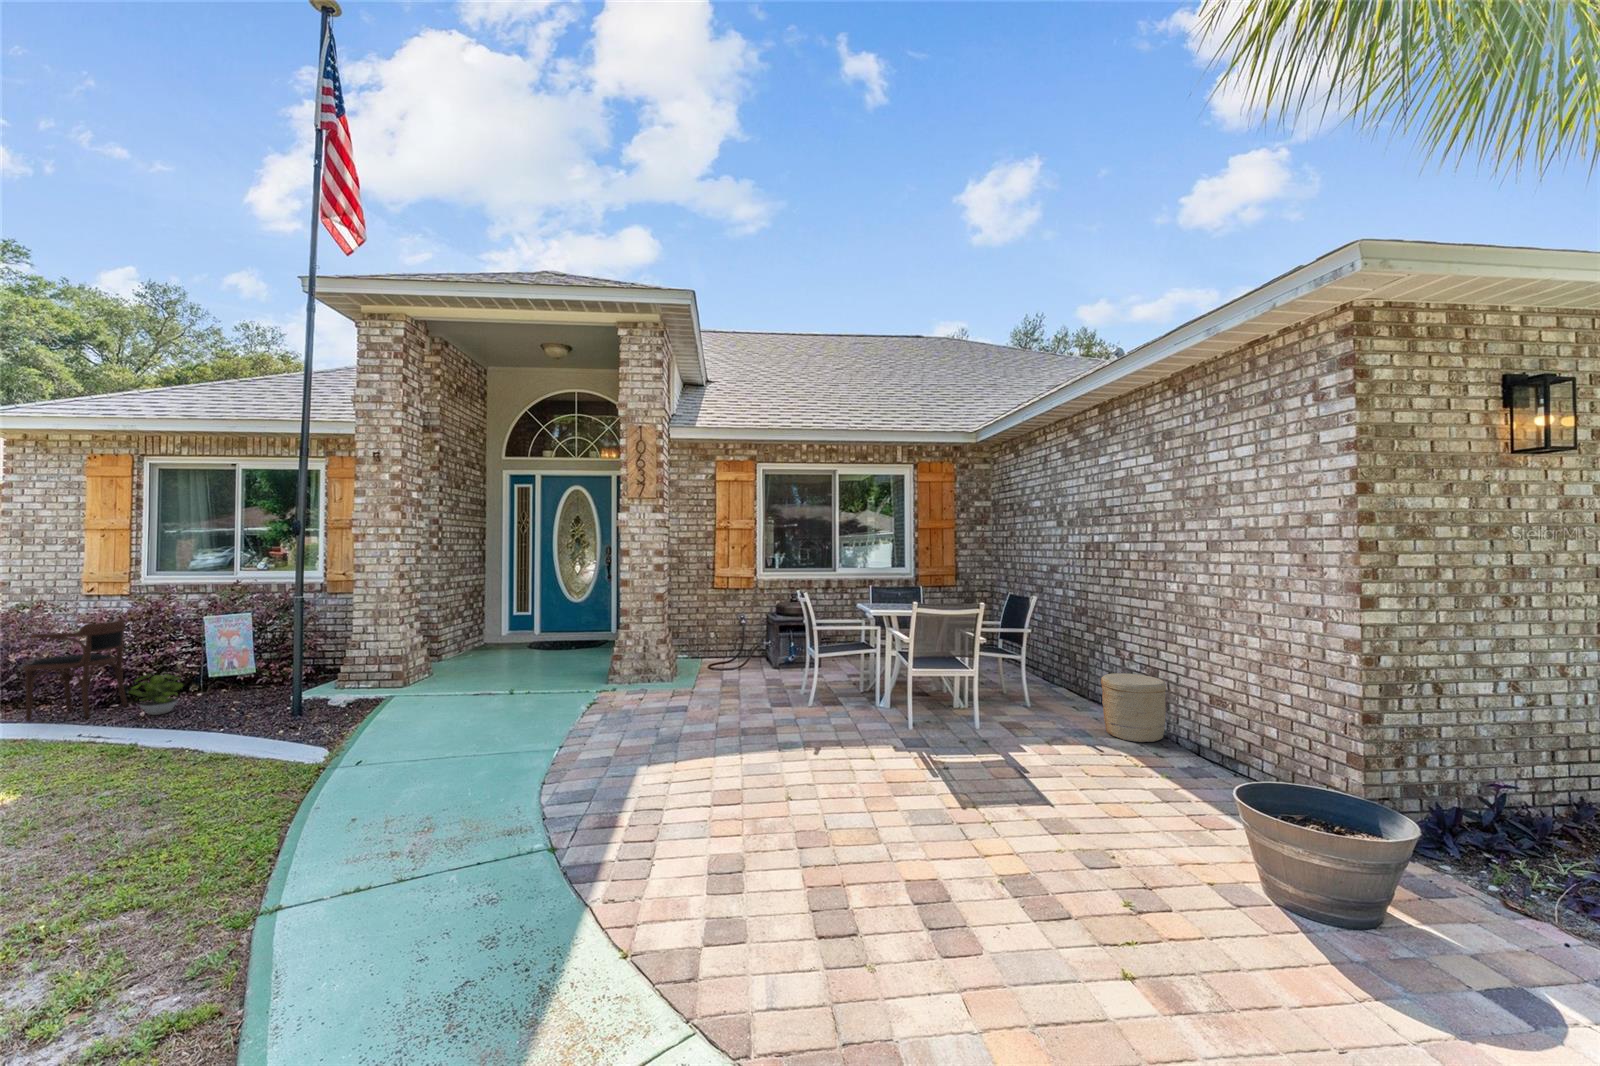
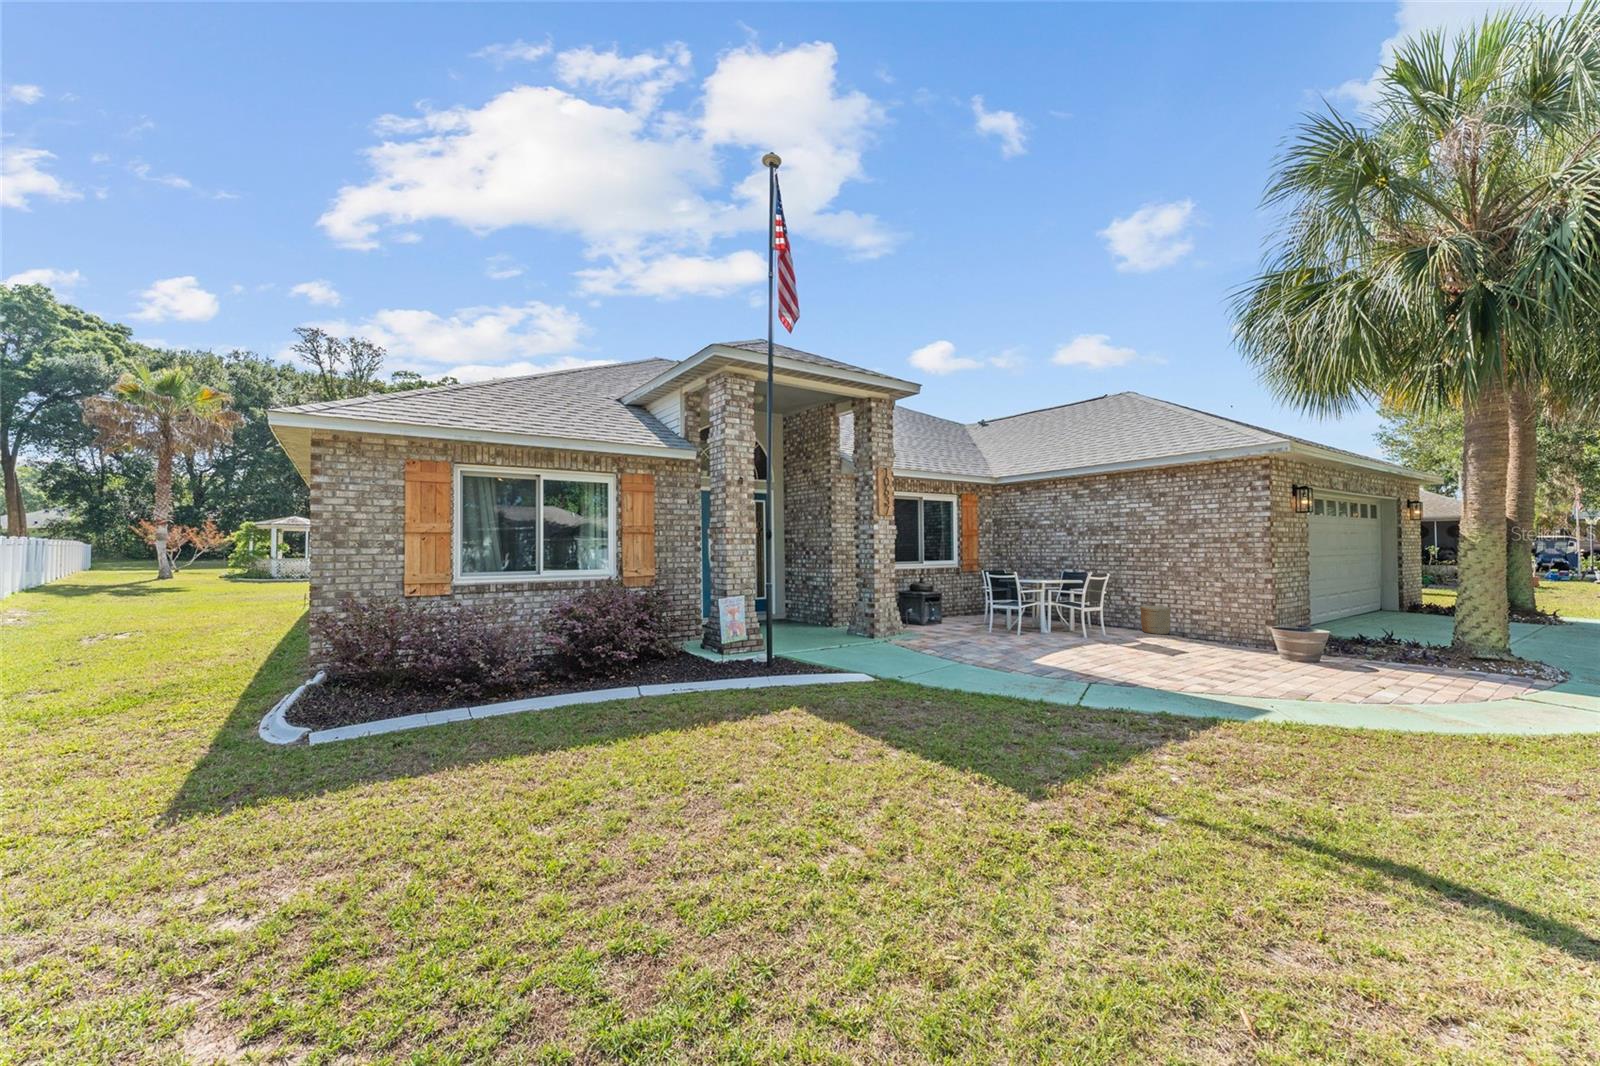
armchair: present [22,619,128,722] -> none [536,607,594,691]
potted plant: present [129,674,183,715] -> none [618,646,651,678]

